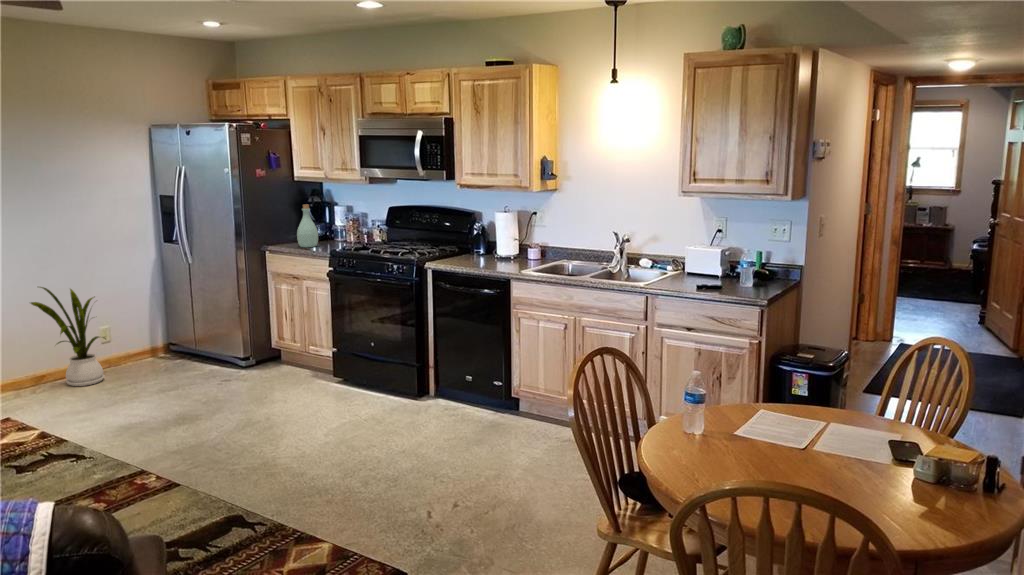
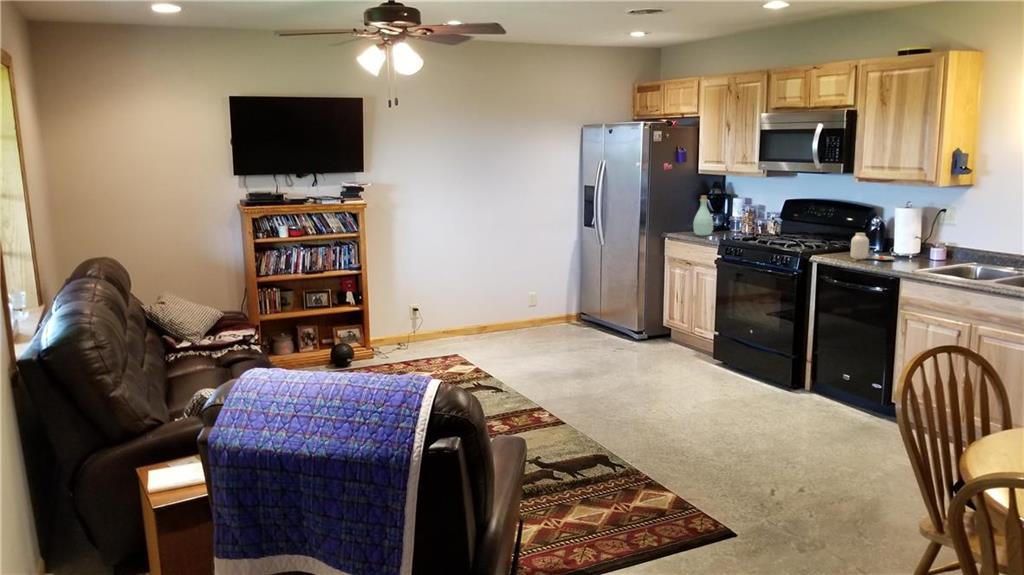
jar: none [461,237,503,265] -> present [850,233,894,261]
house plant: present [31,287,106,386] -> none [480,254,532,338]

